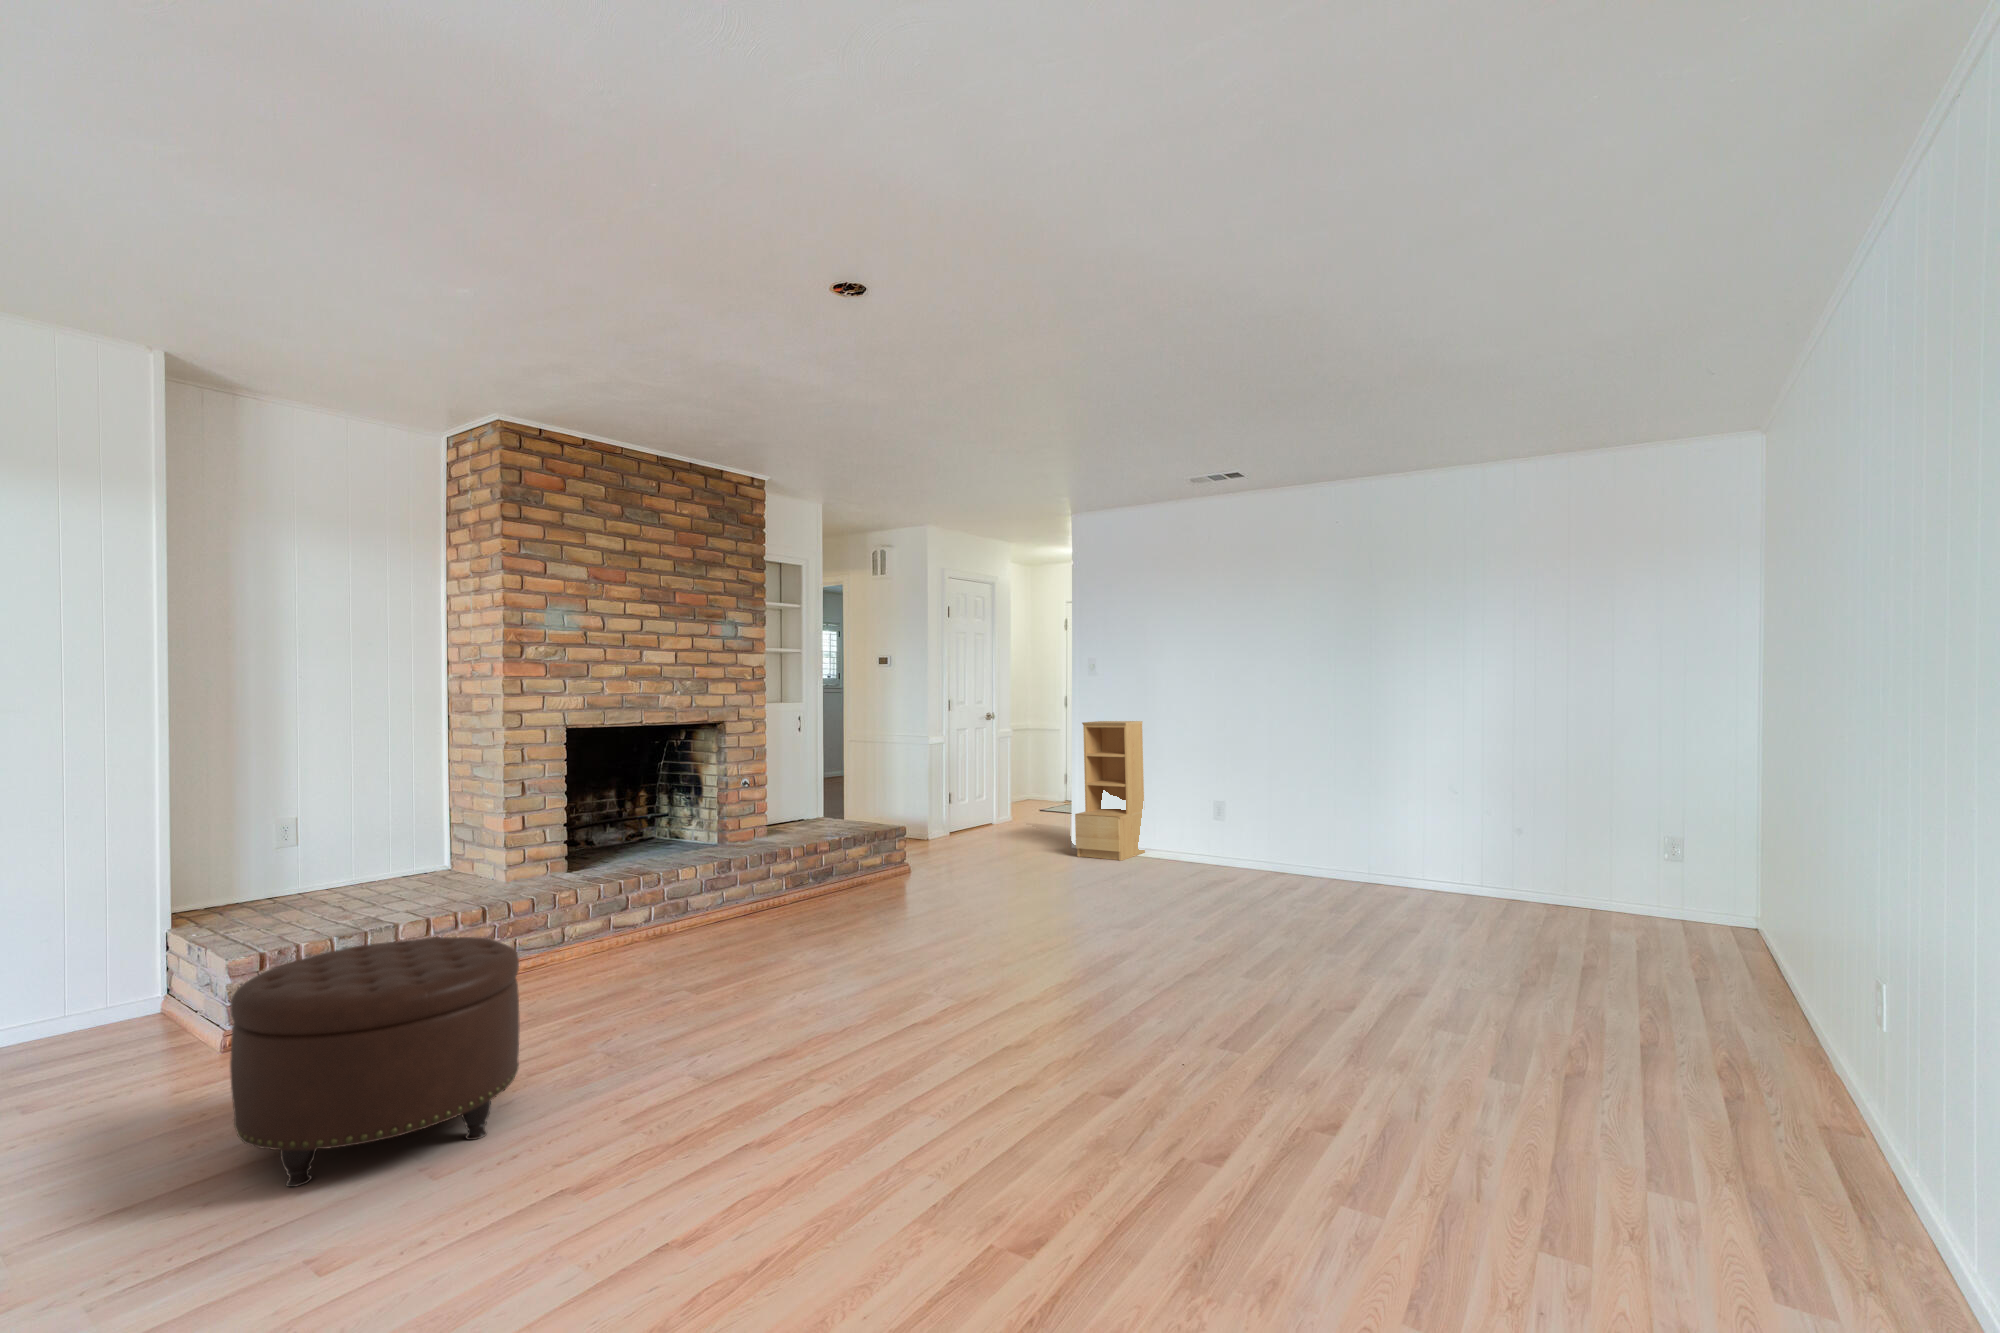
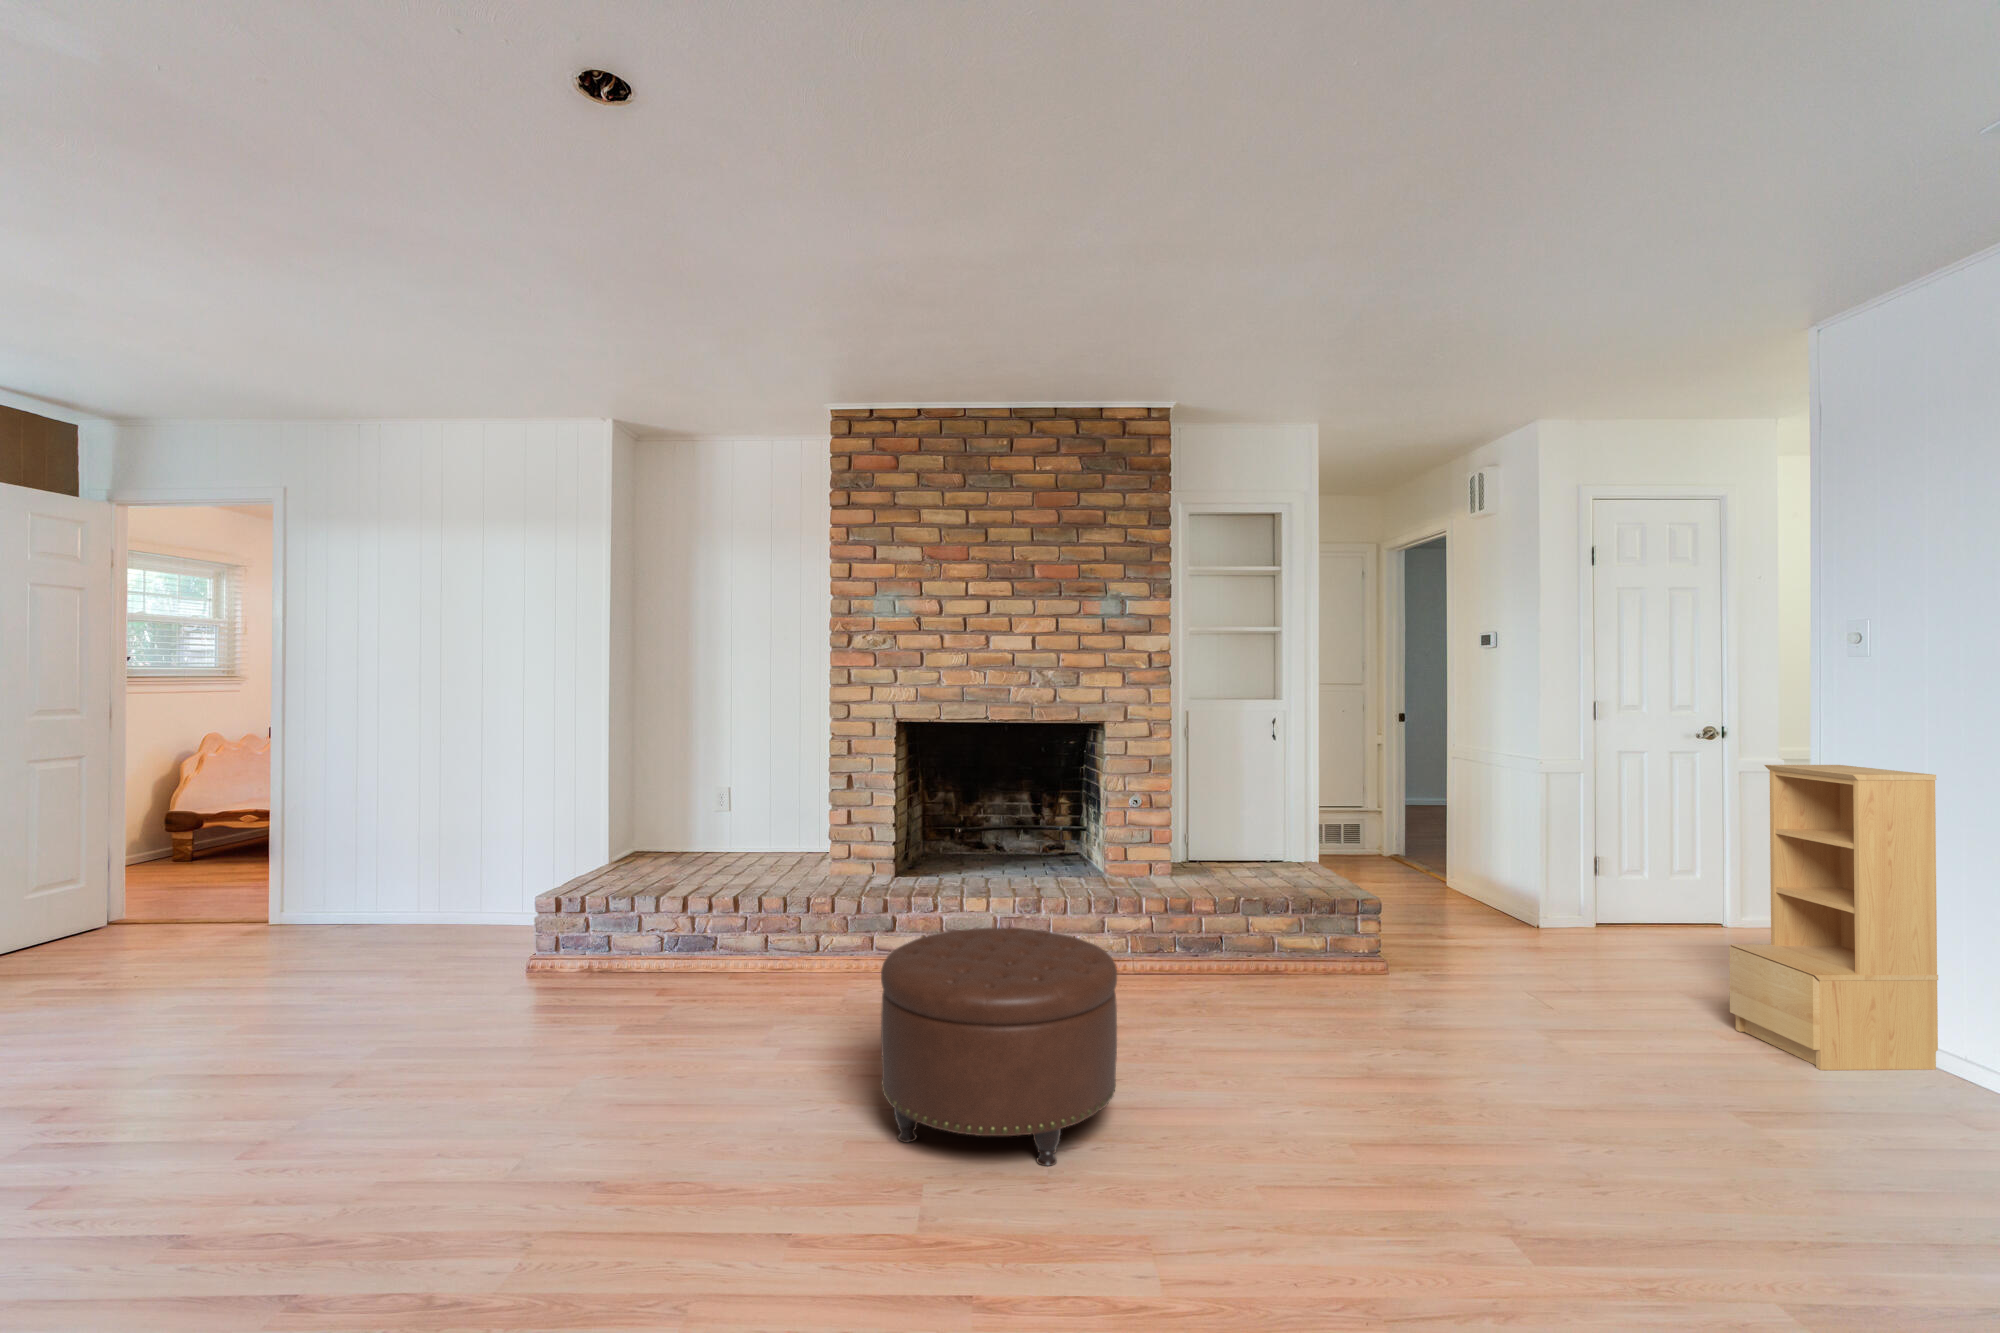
ottoman: present [230,937,520,1187] -> present [881,928,1117,1166]

